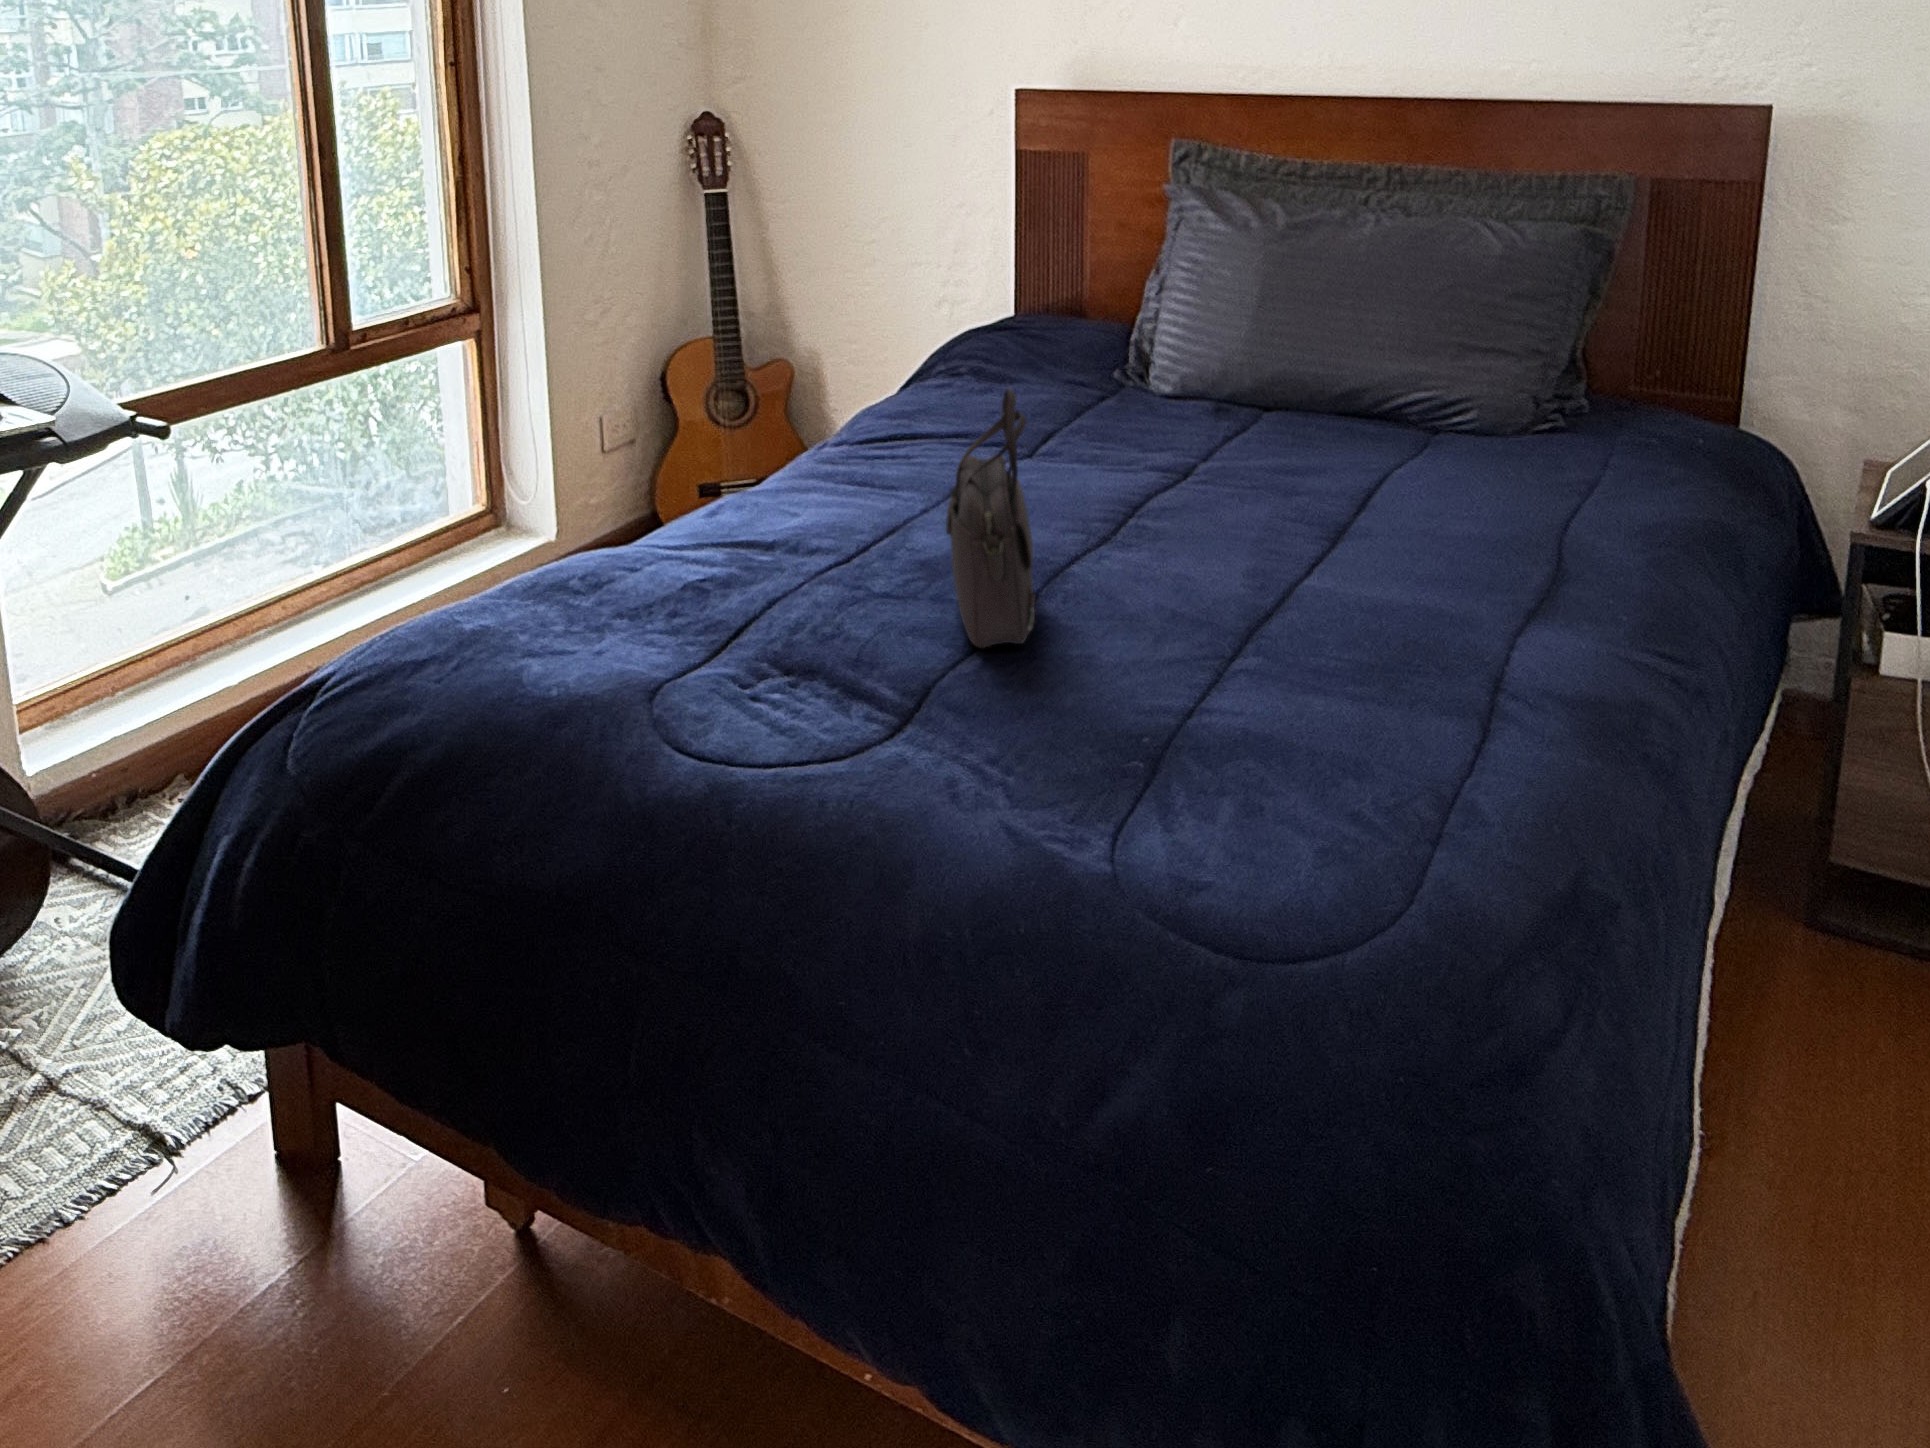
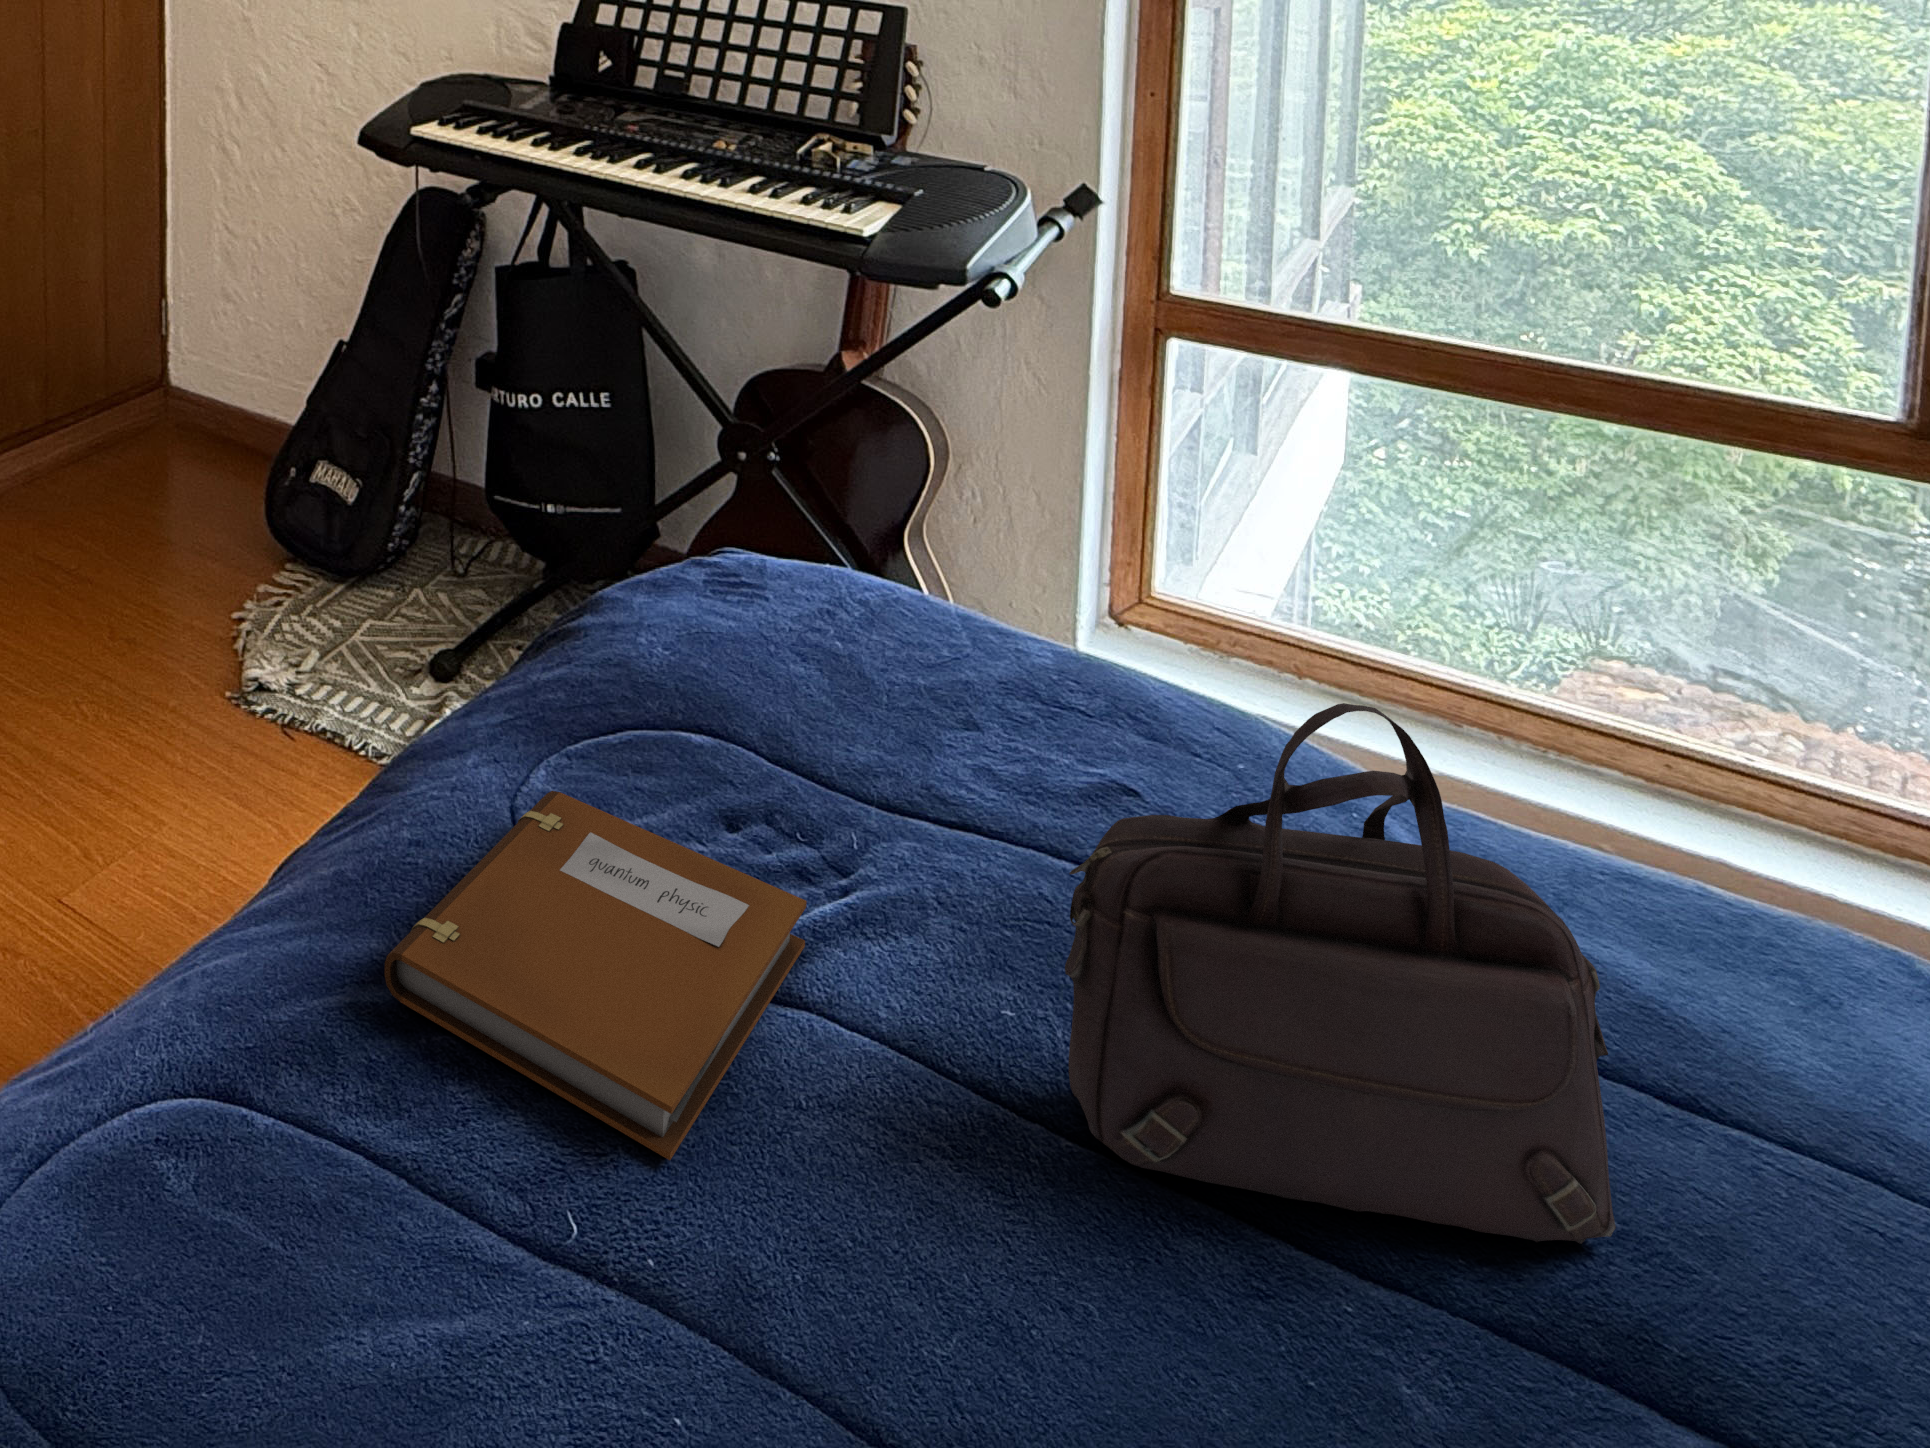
notebook: none [798,668,1087,815] -> present [384,791,807,1160]

